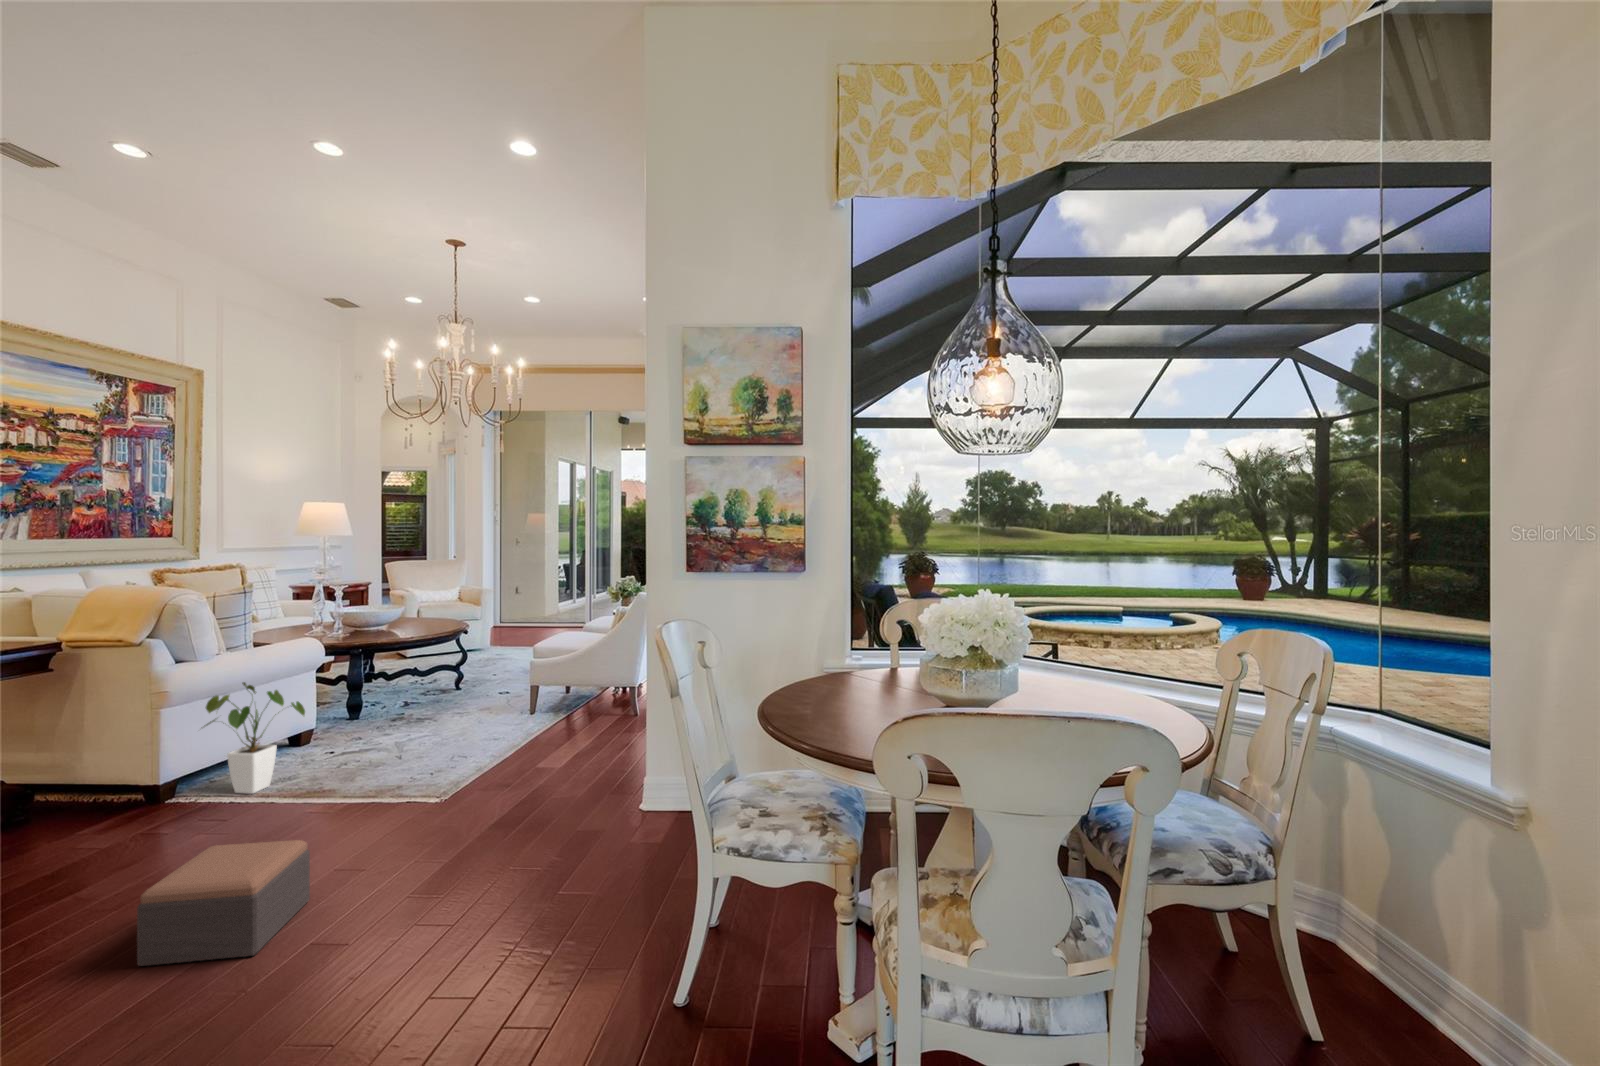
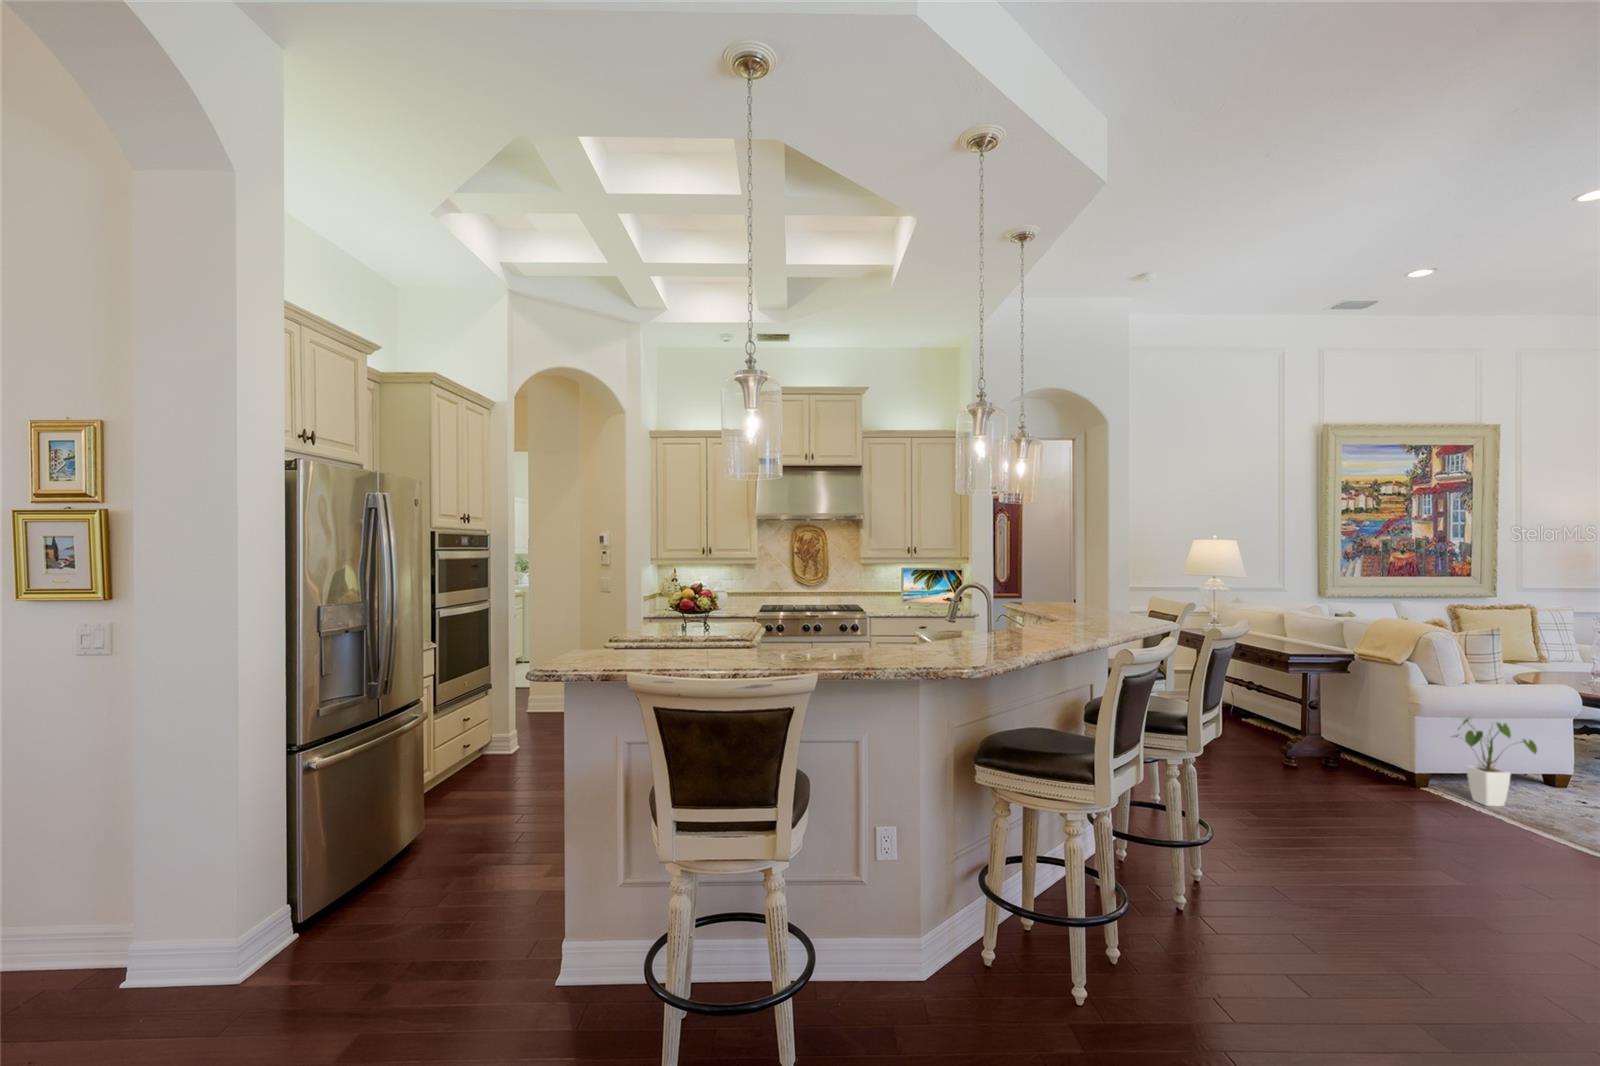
footstool: present [137,840,310,966] -> none [1363,811,1485,889]

